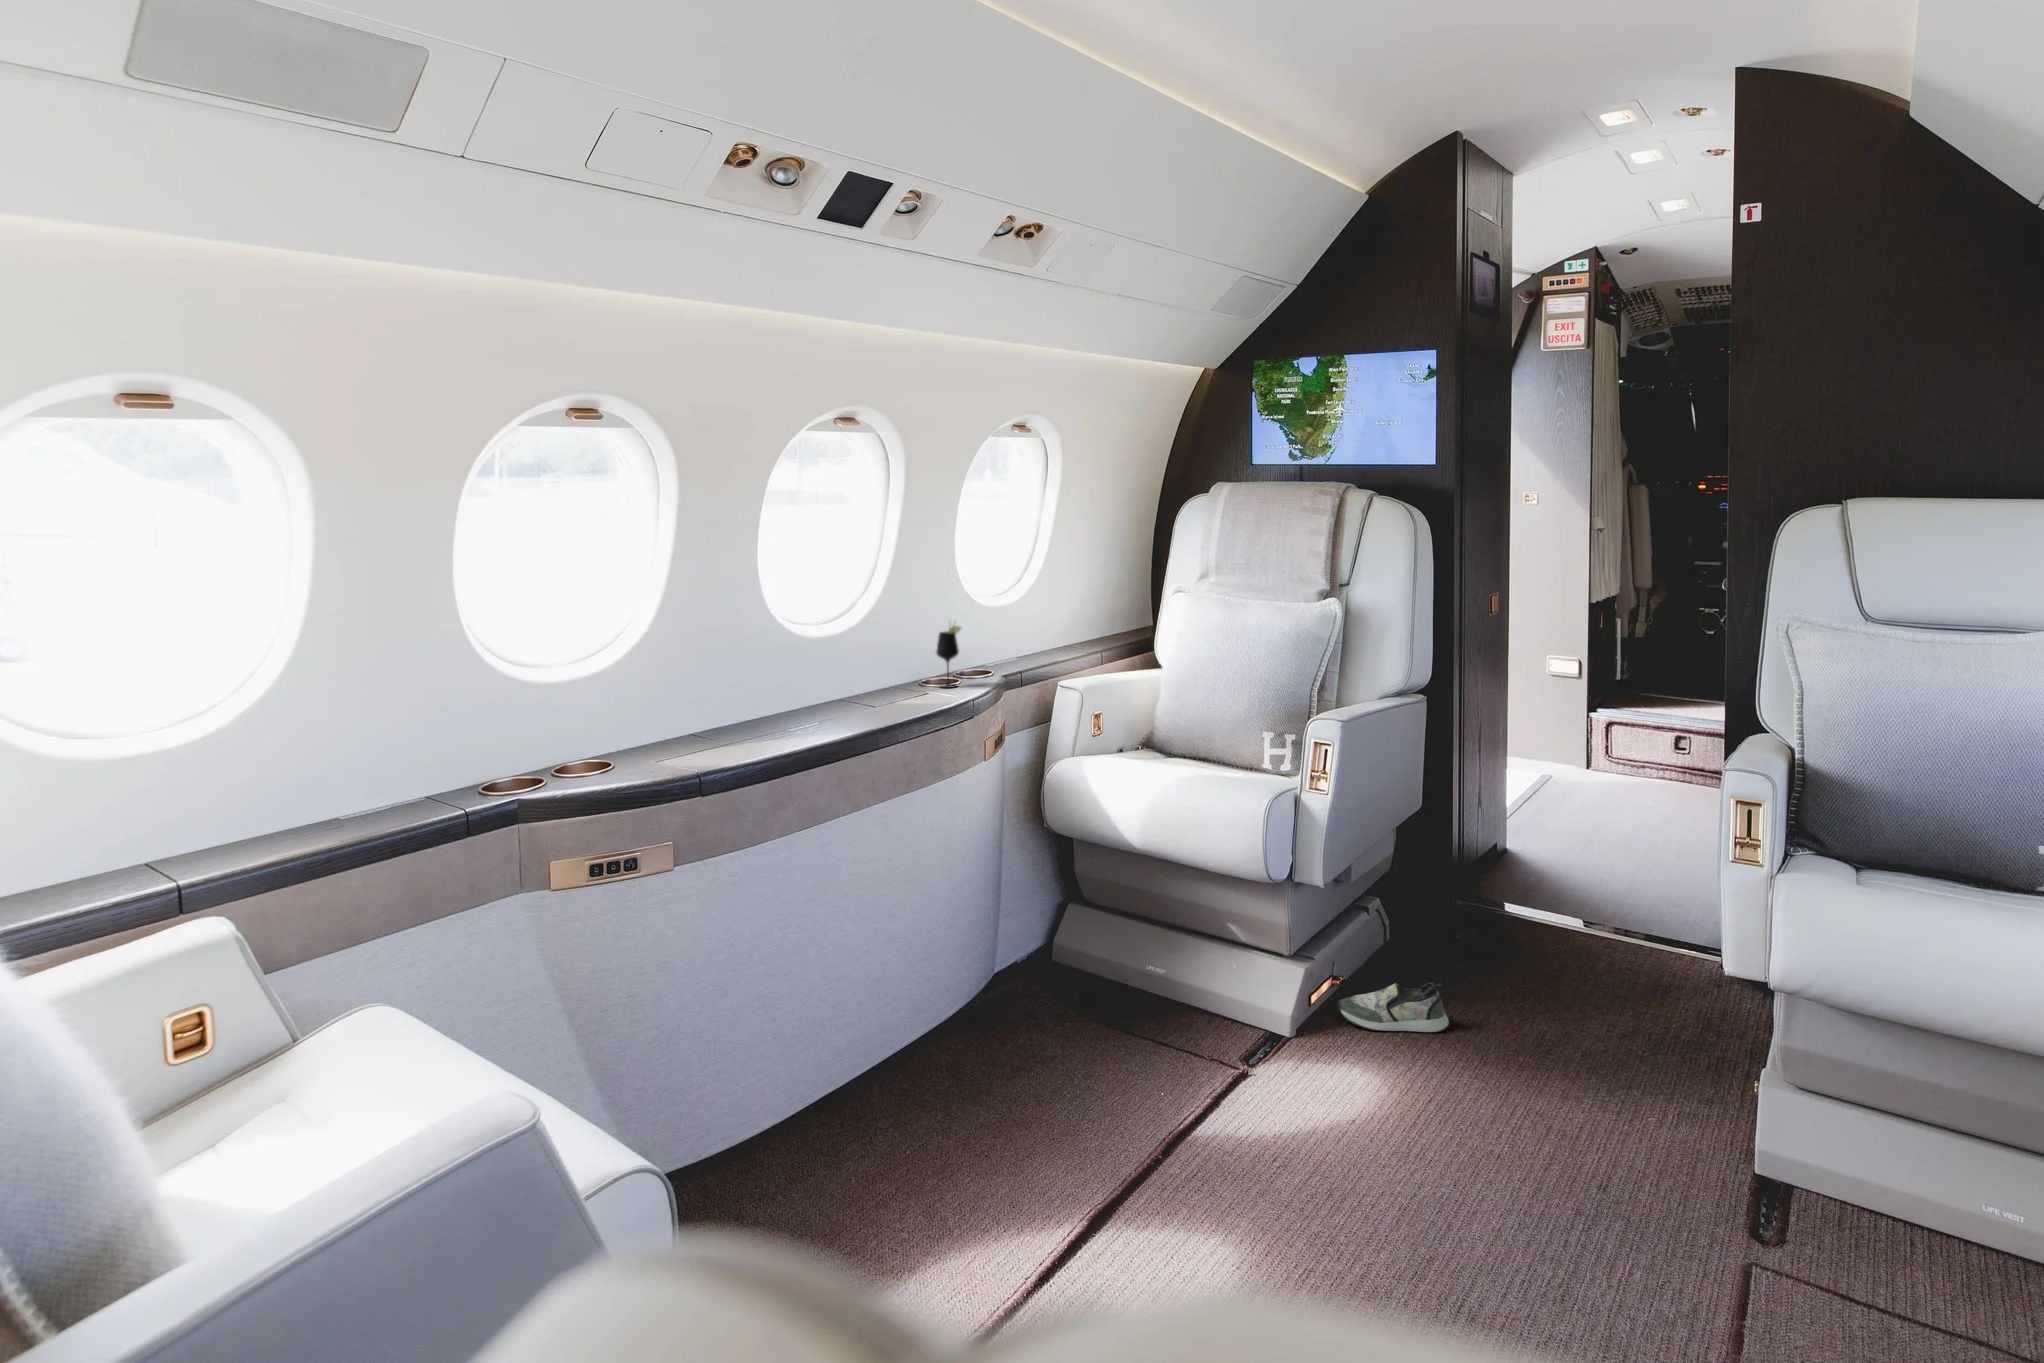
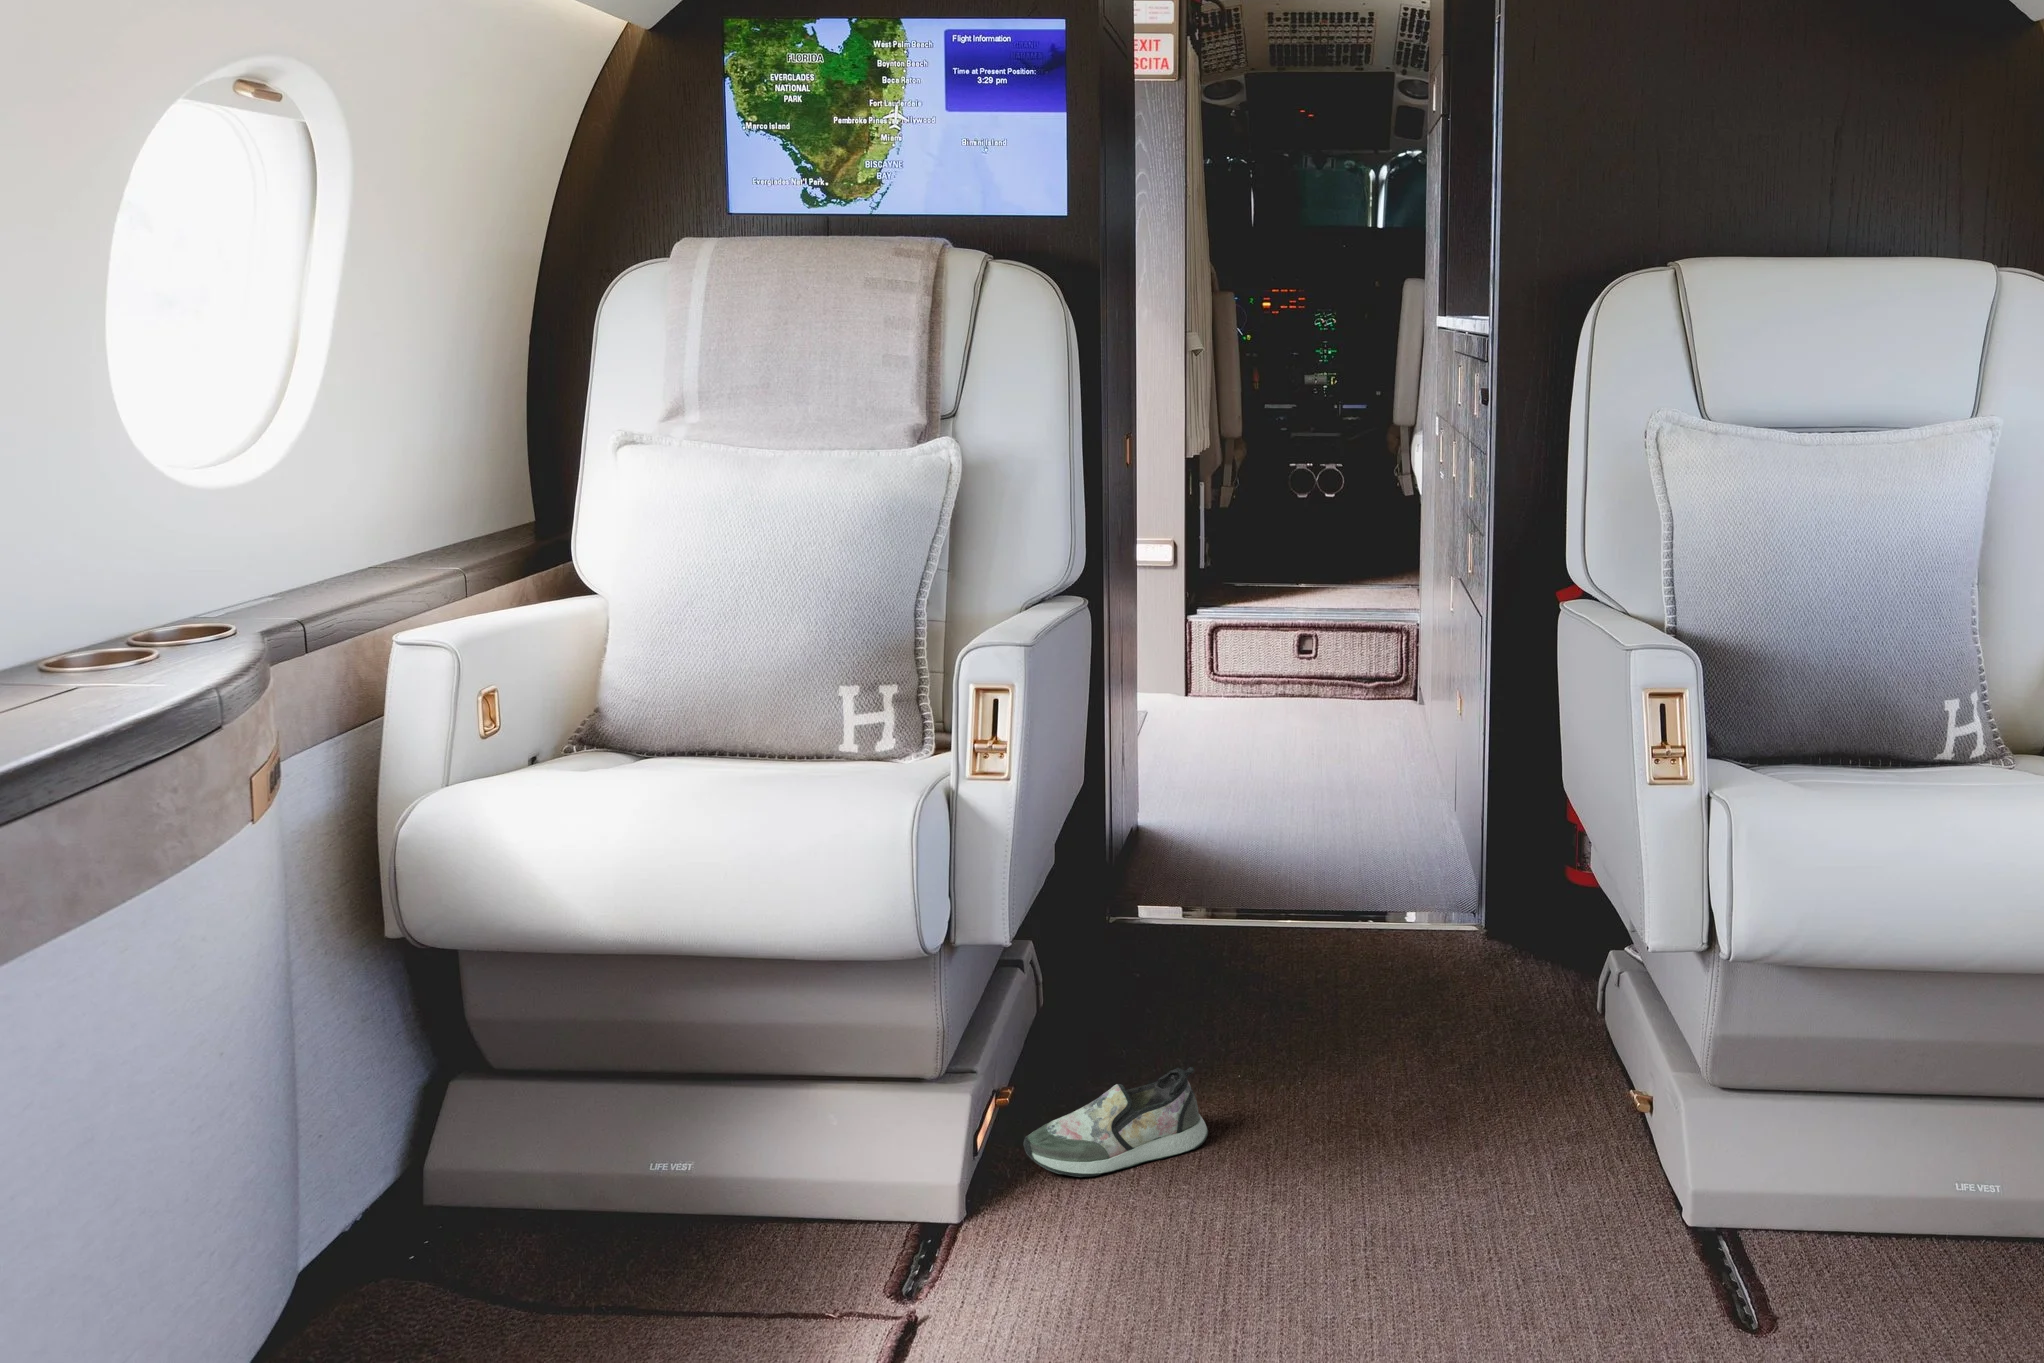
wine glass: present [936,625,961,688] -> none [75,511,145,670]

